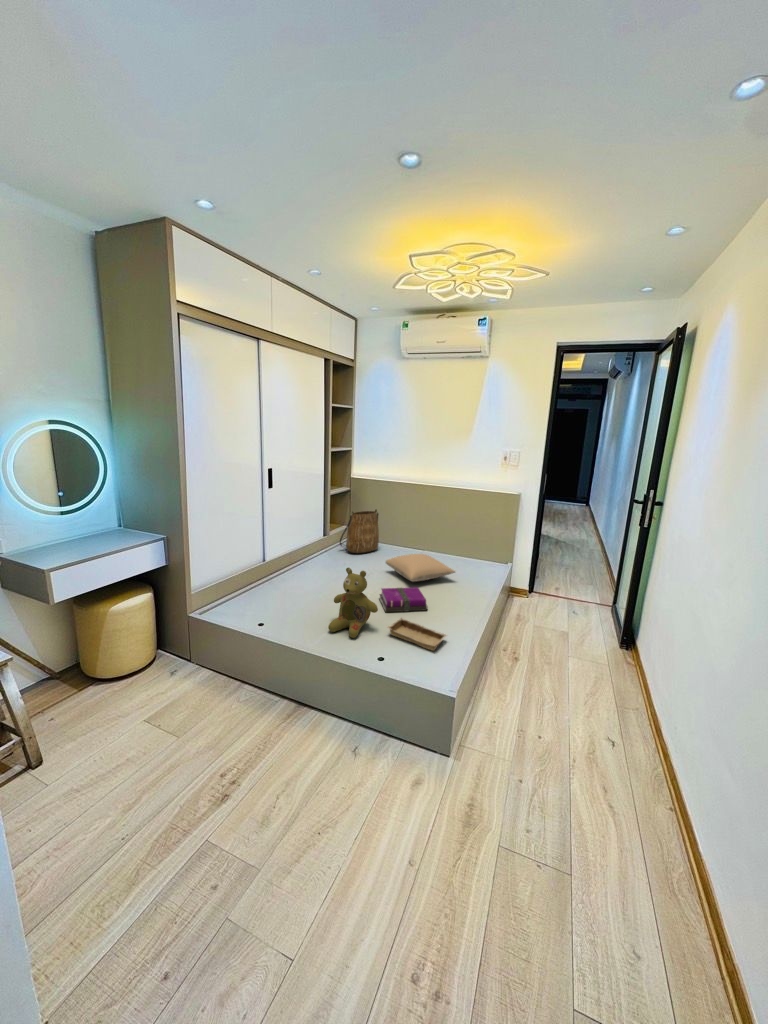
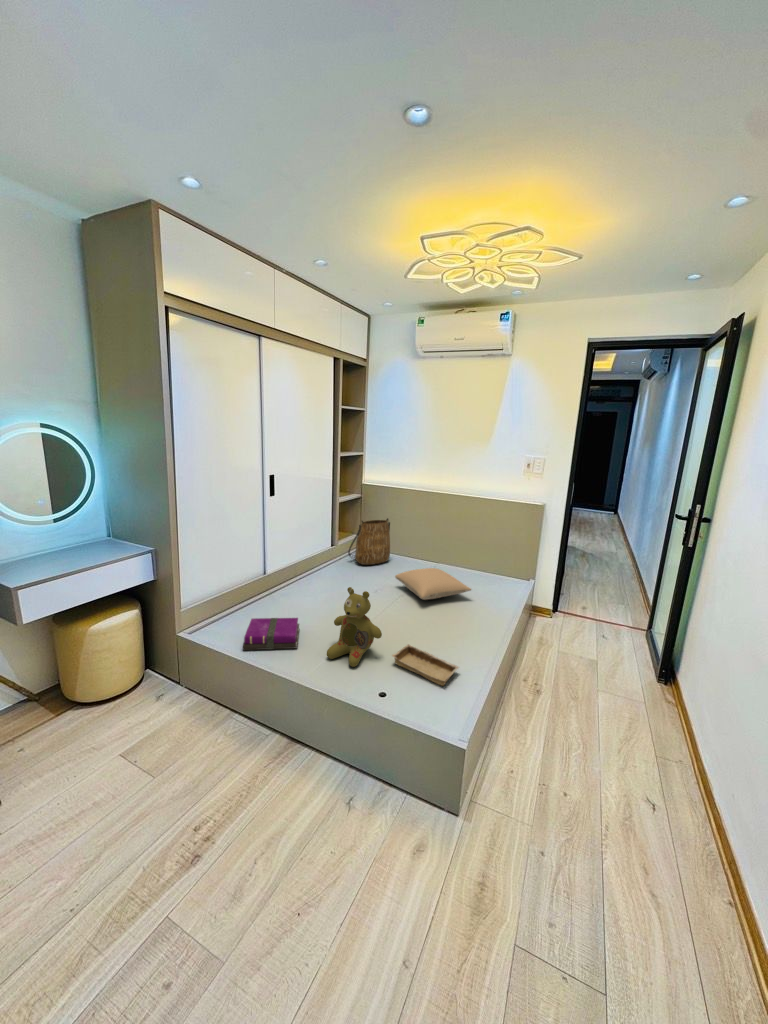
notebook: present [379,587,428,612] -> present [243,618,299,650]

